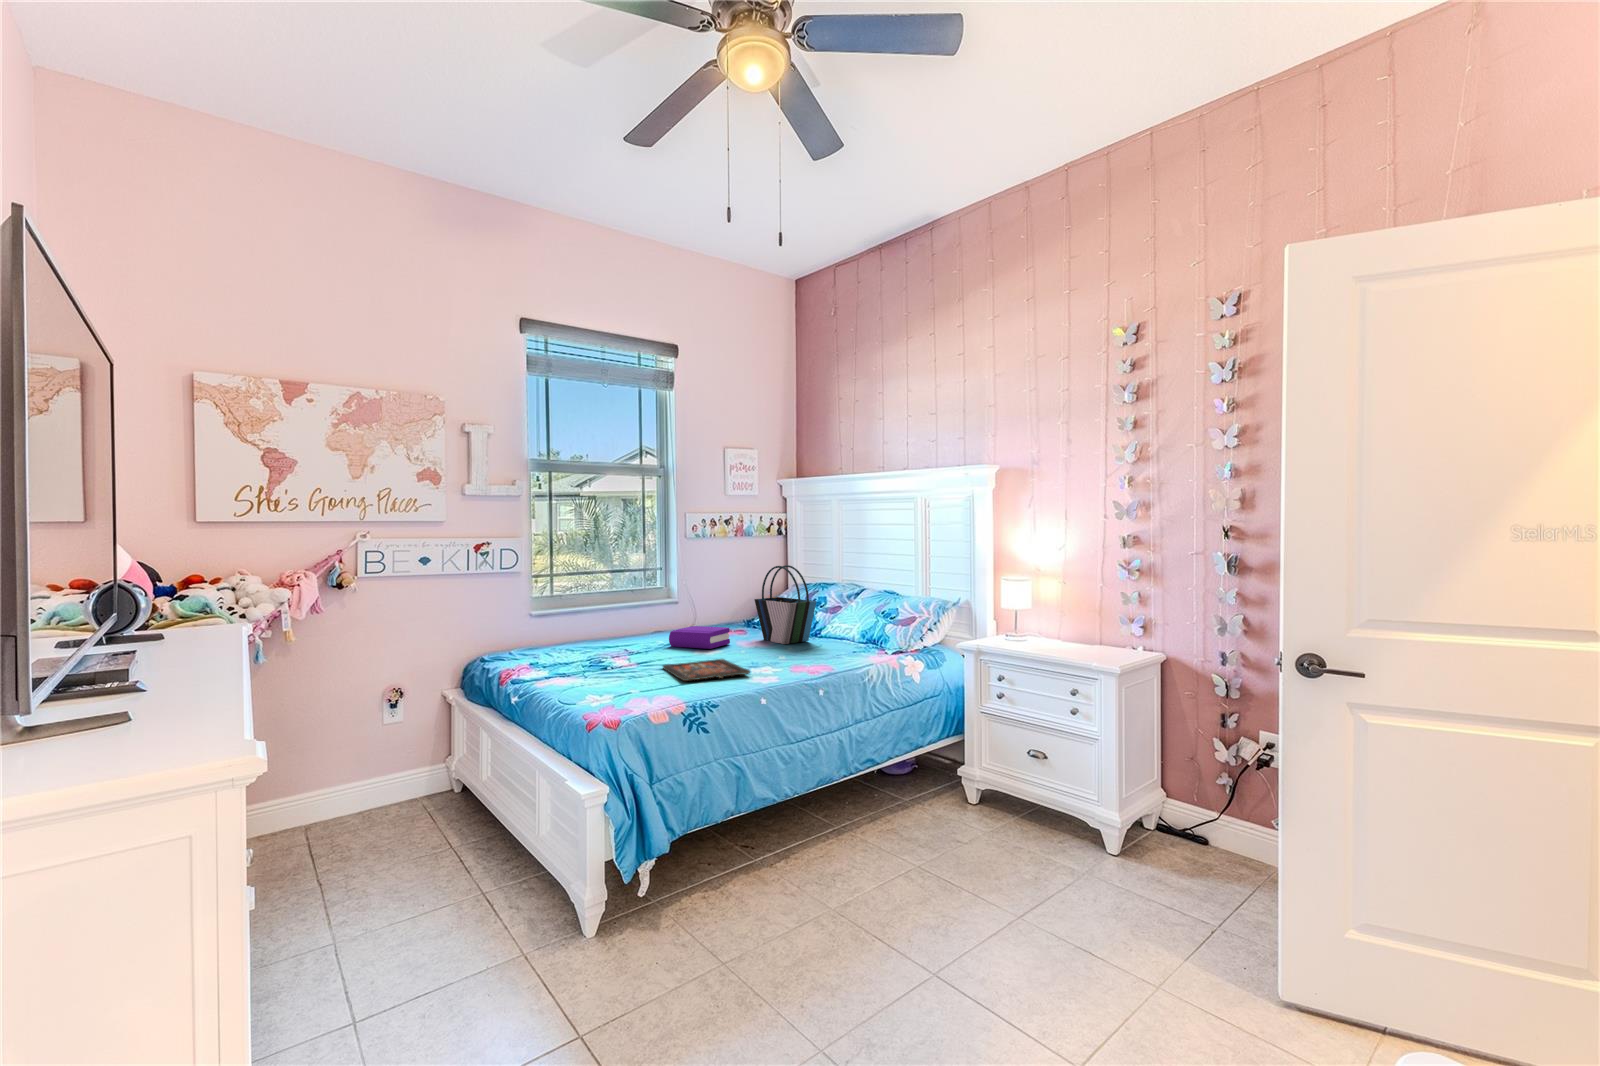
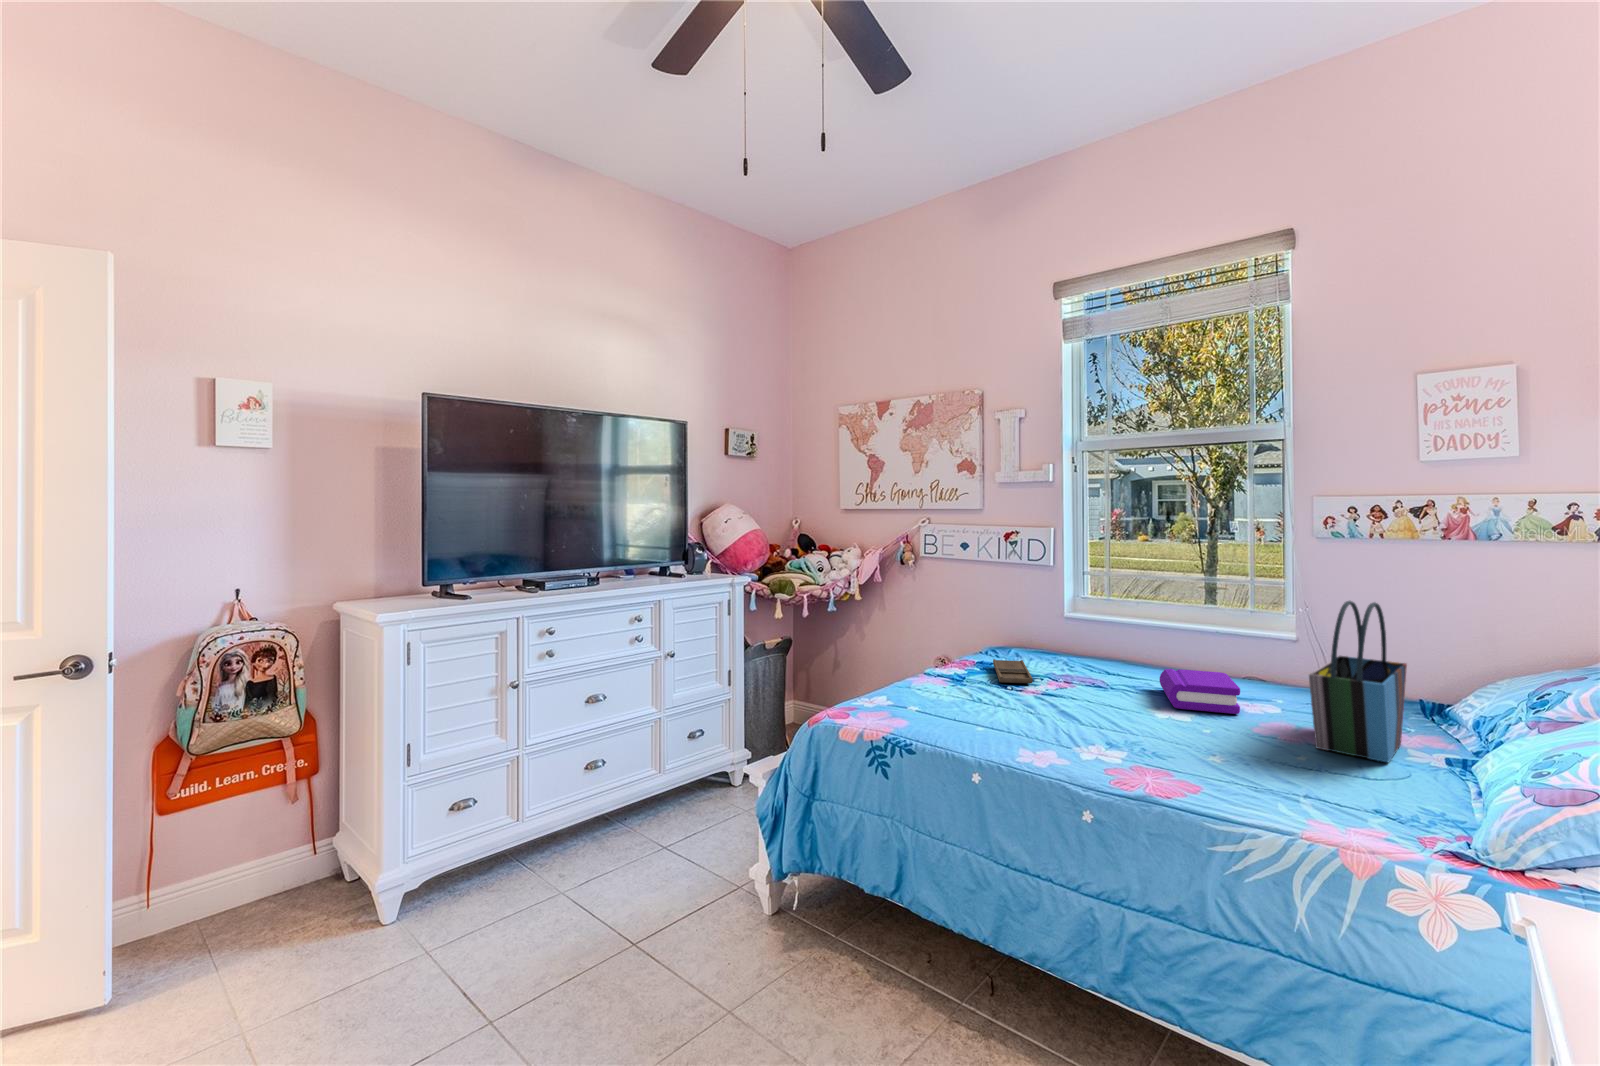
tray: none [560,653,626,666] -> present [993,659,1033,683]
board game: present [663,659,750,681] -> none [956,698,1100,742]

